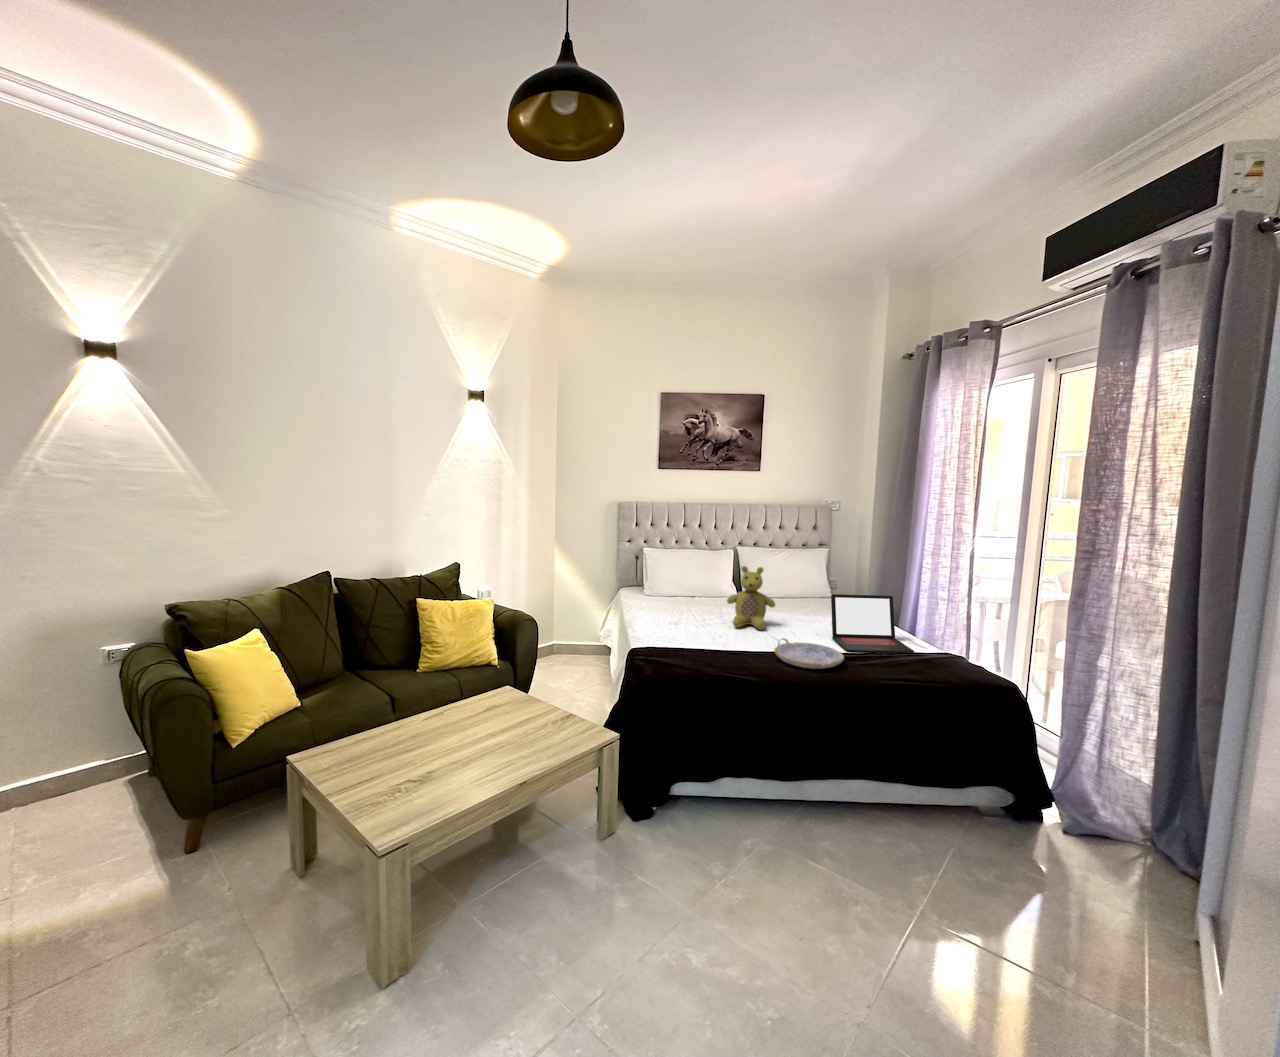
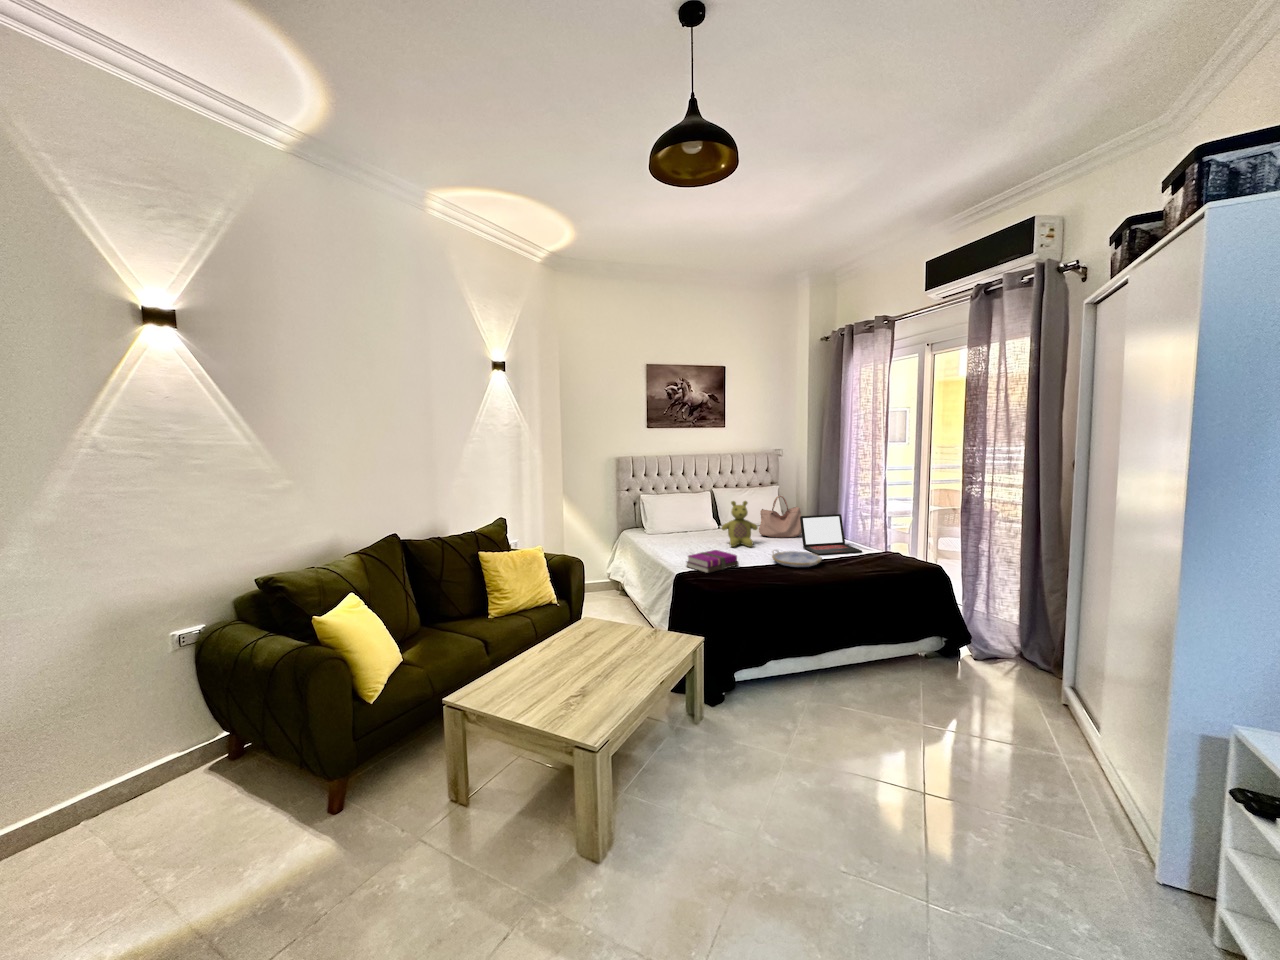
handbag: none [784,563,847,621] -> present [759,496,802,538]
notebook: none [653,631,724,664] -> present [687,550,739,573]

